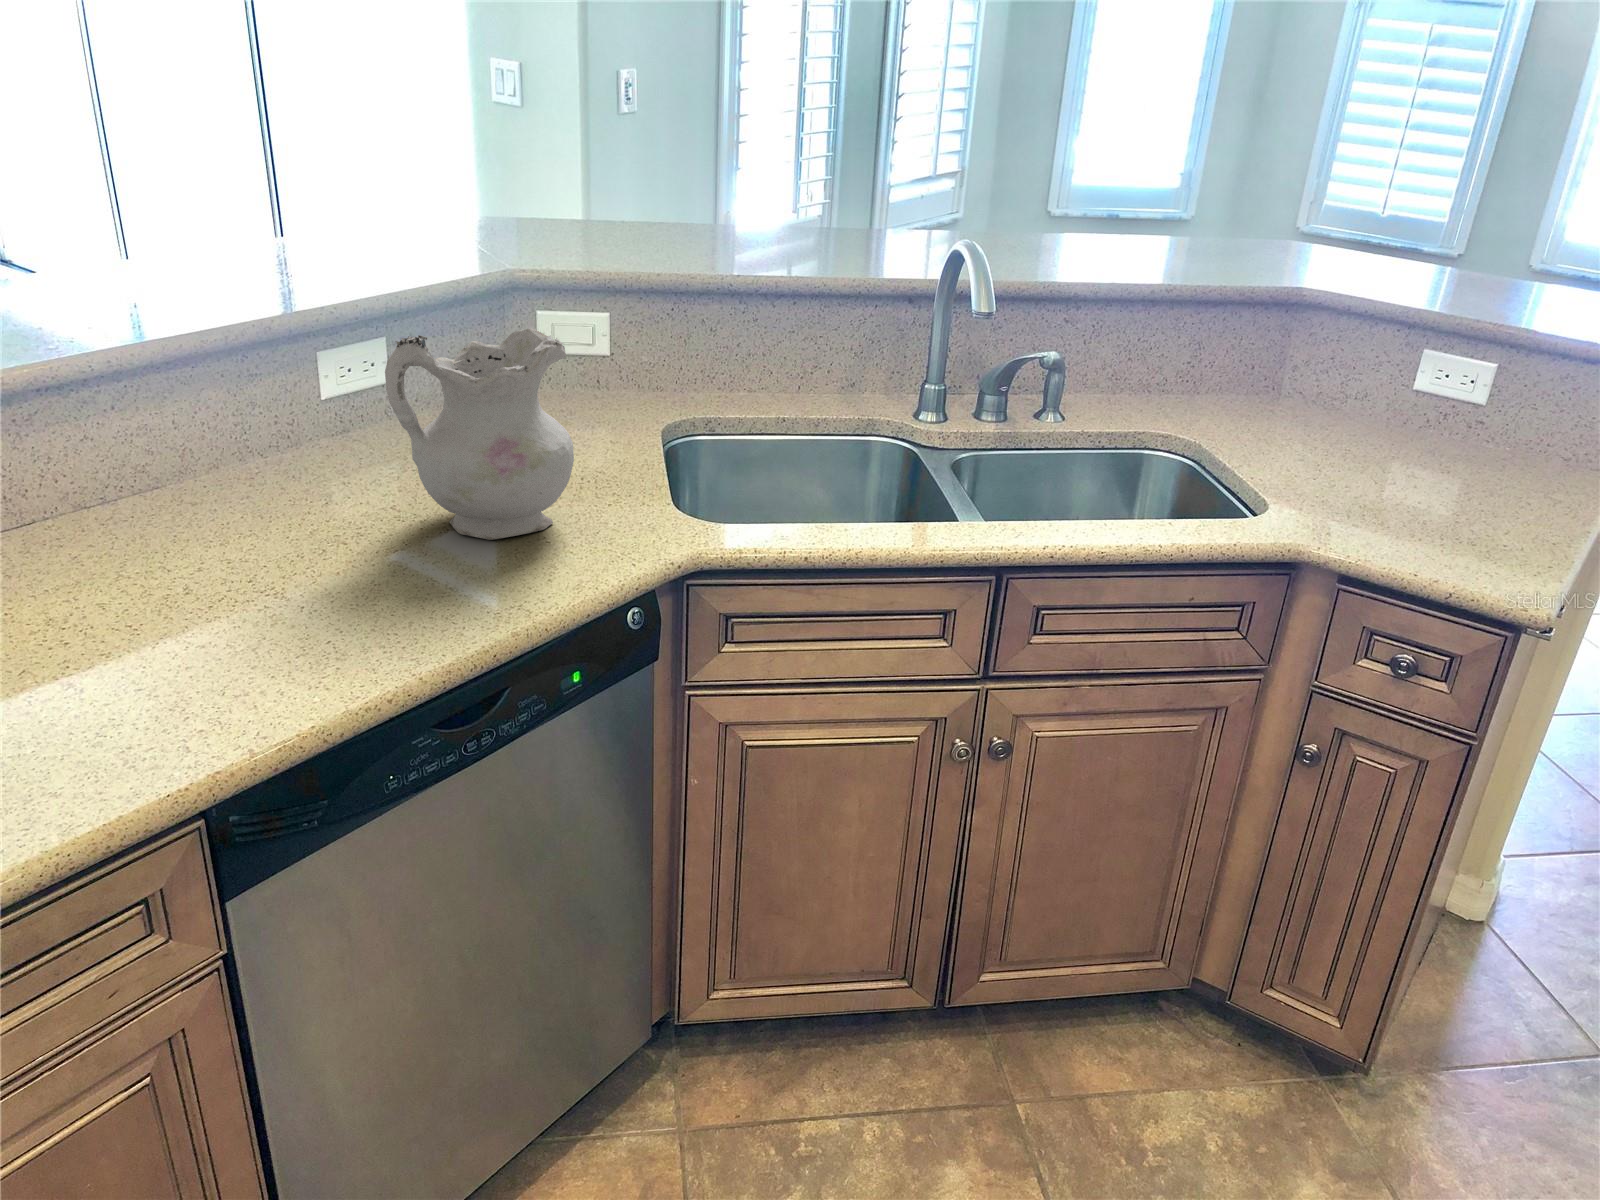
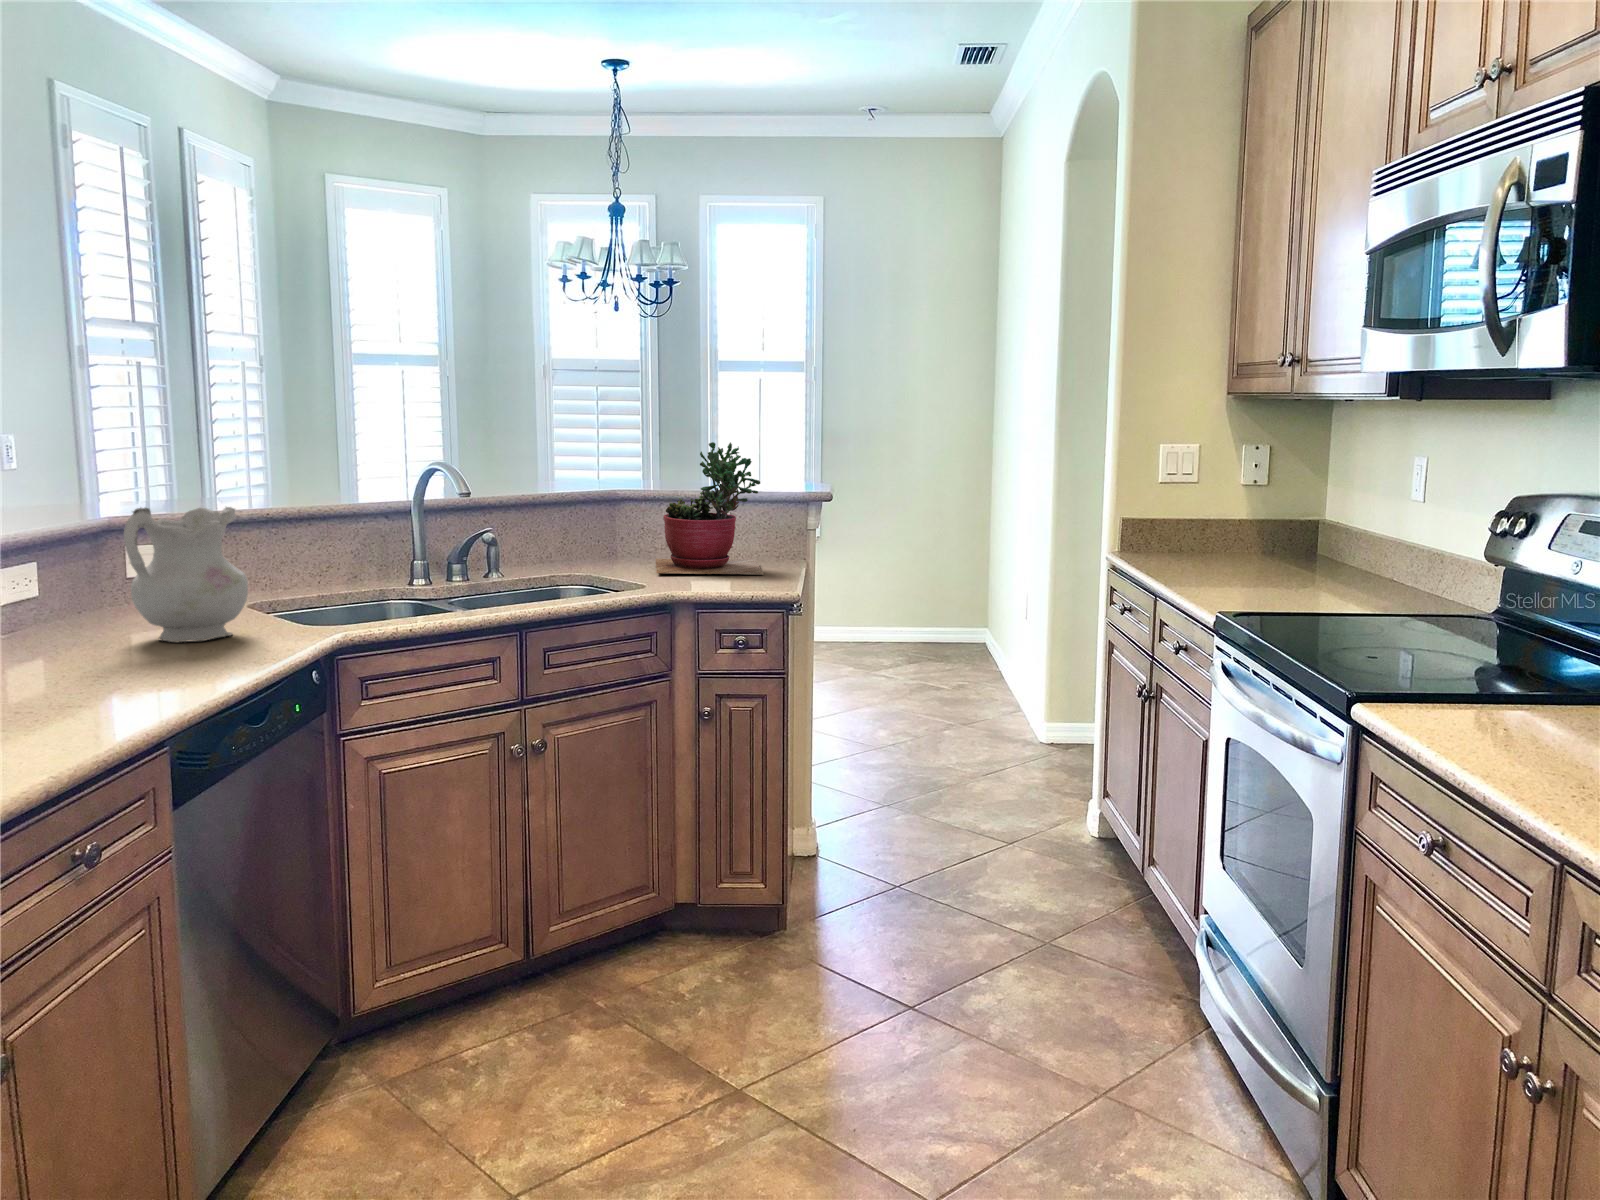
succulent plant: none [1309,238,1569,518] -> present [656,442,764,575]

